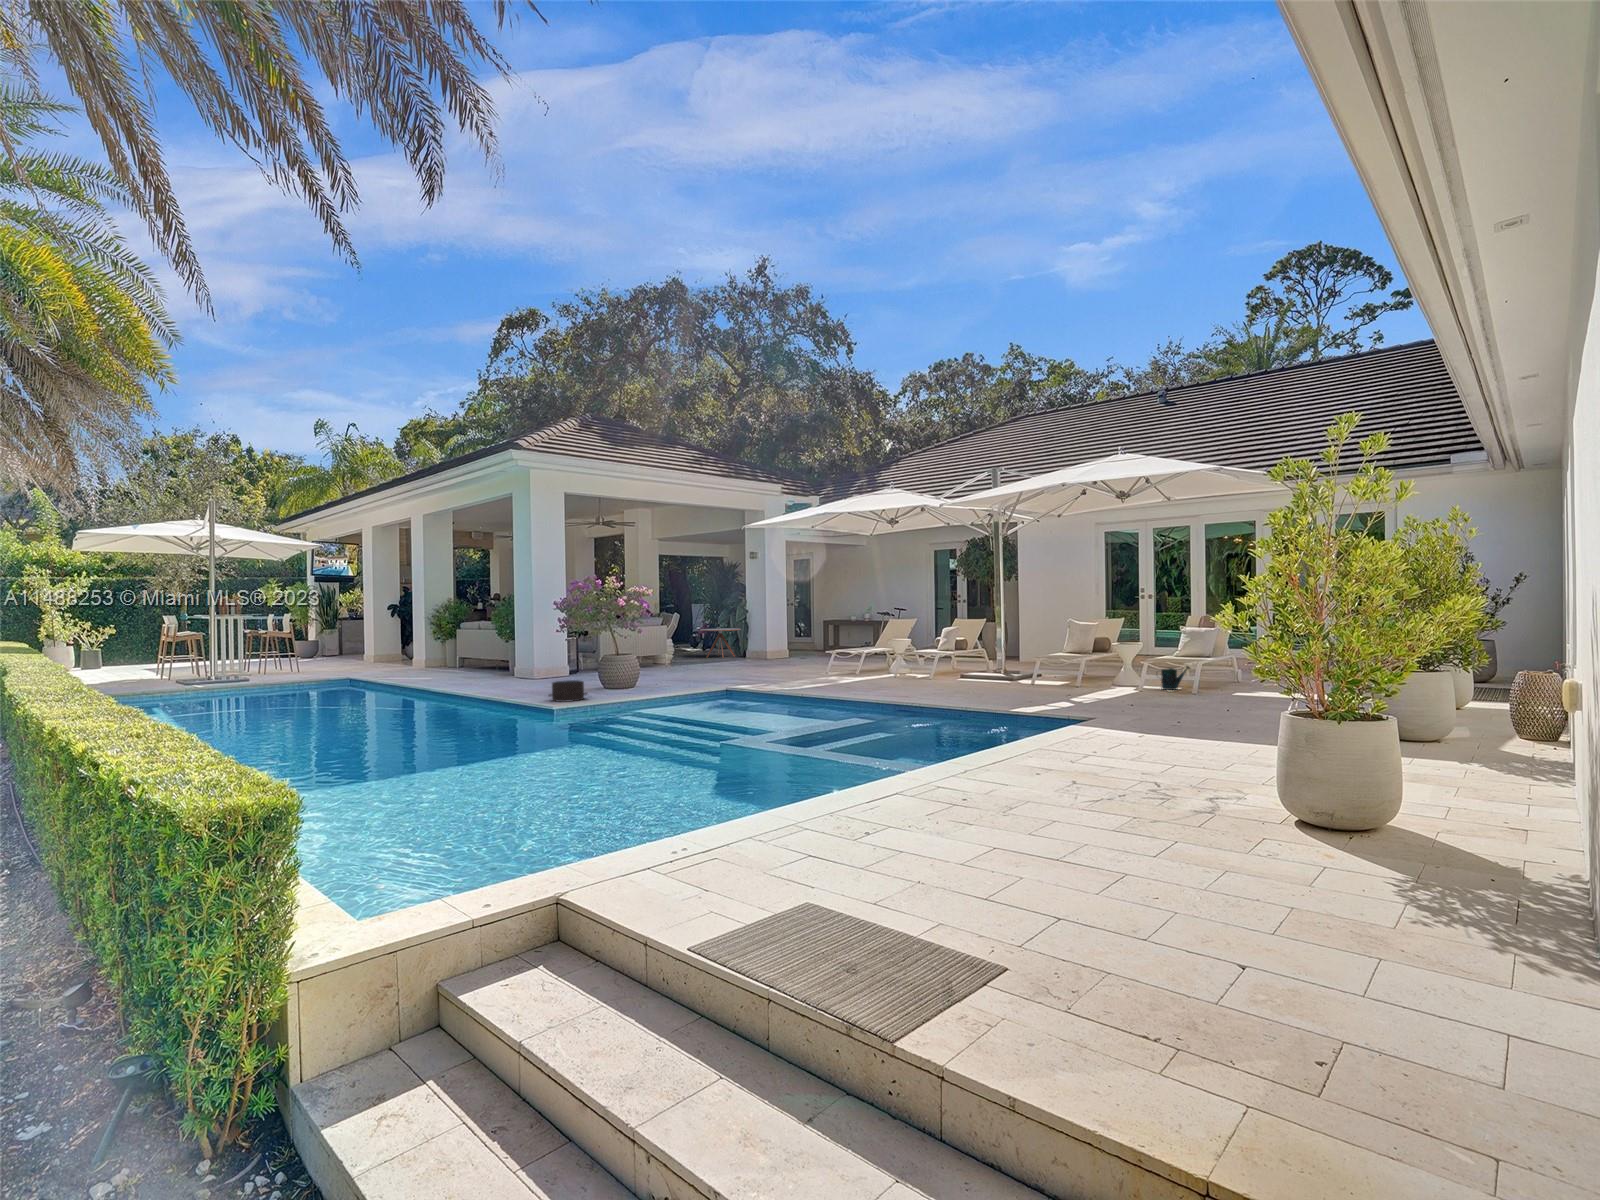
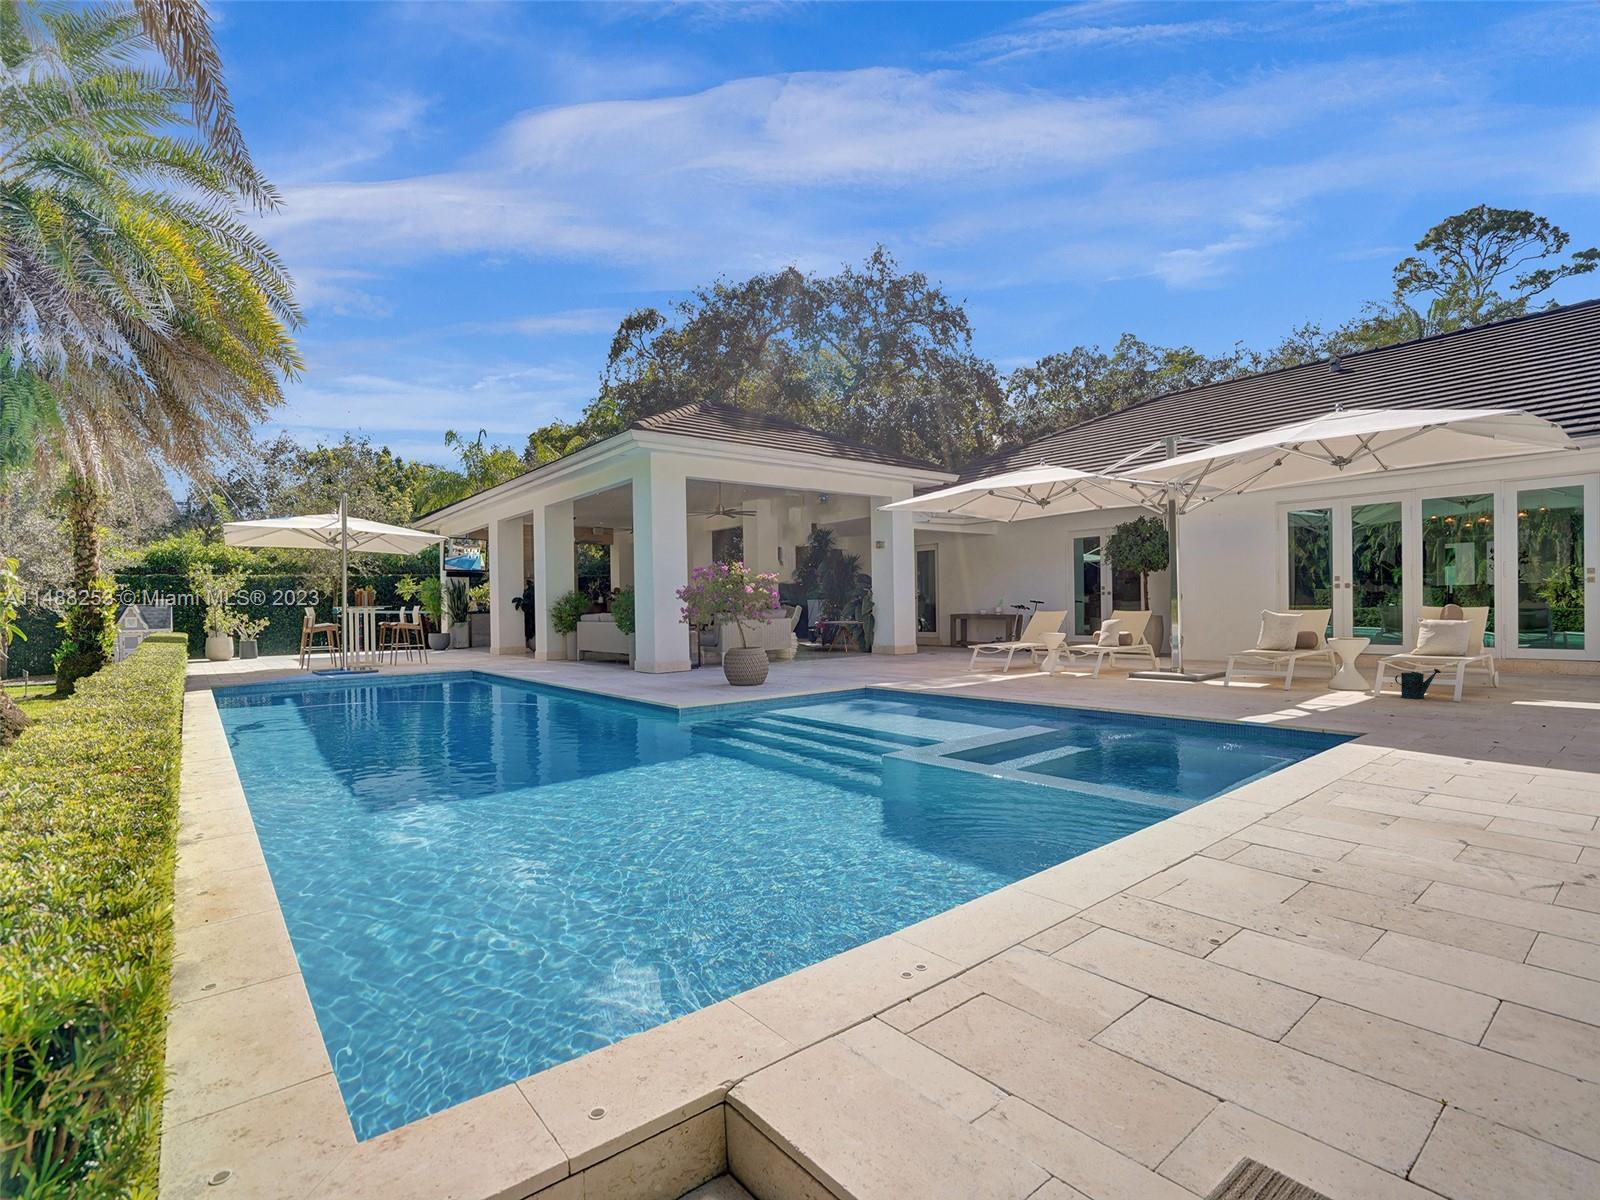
pouf: present [548,680,587,702] -> none [672,679,716,702]

